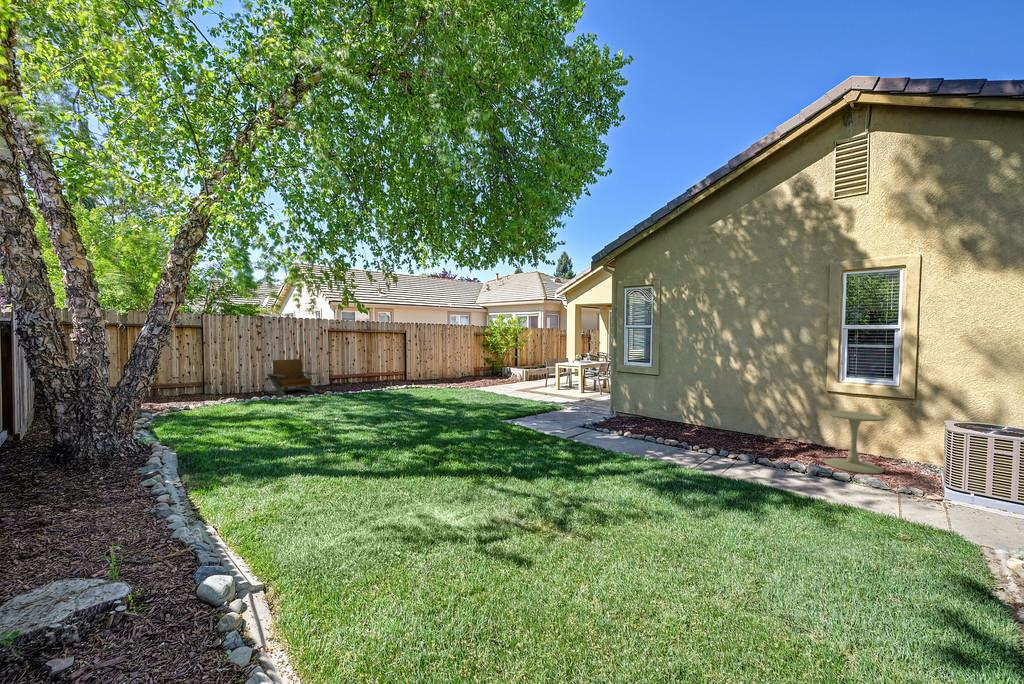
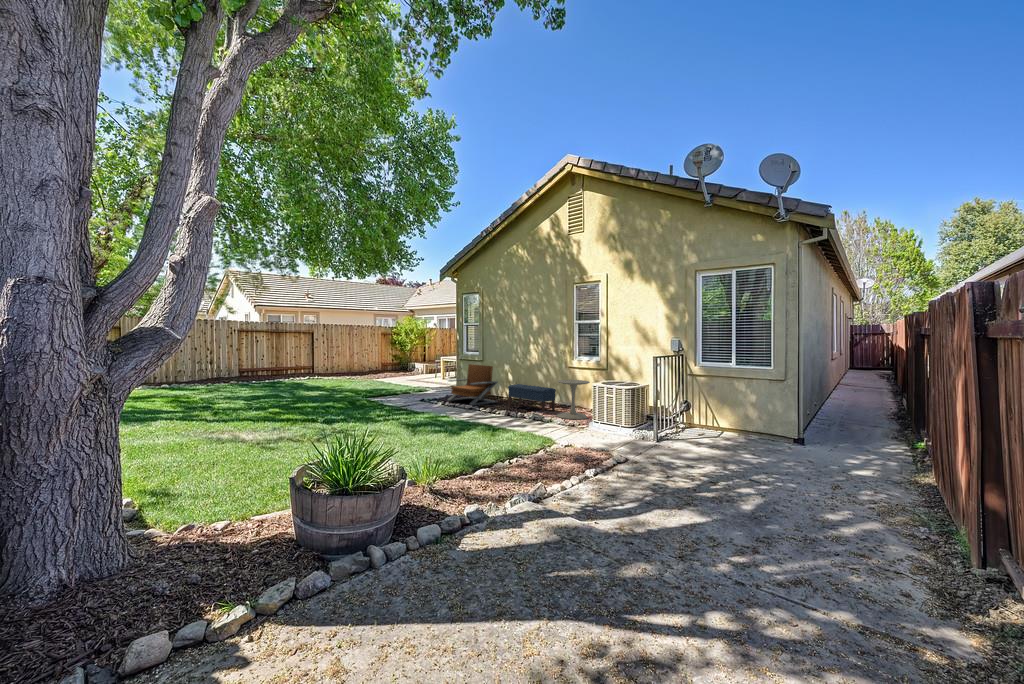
lounge chair: present [267,359,316,395] -> present [448,364,498,405]
bench: none [721,411,803,456] -> present [508,384,556,413]

